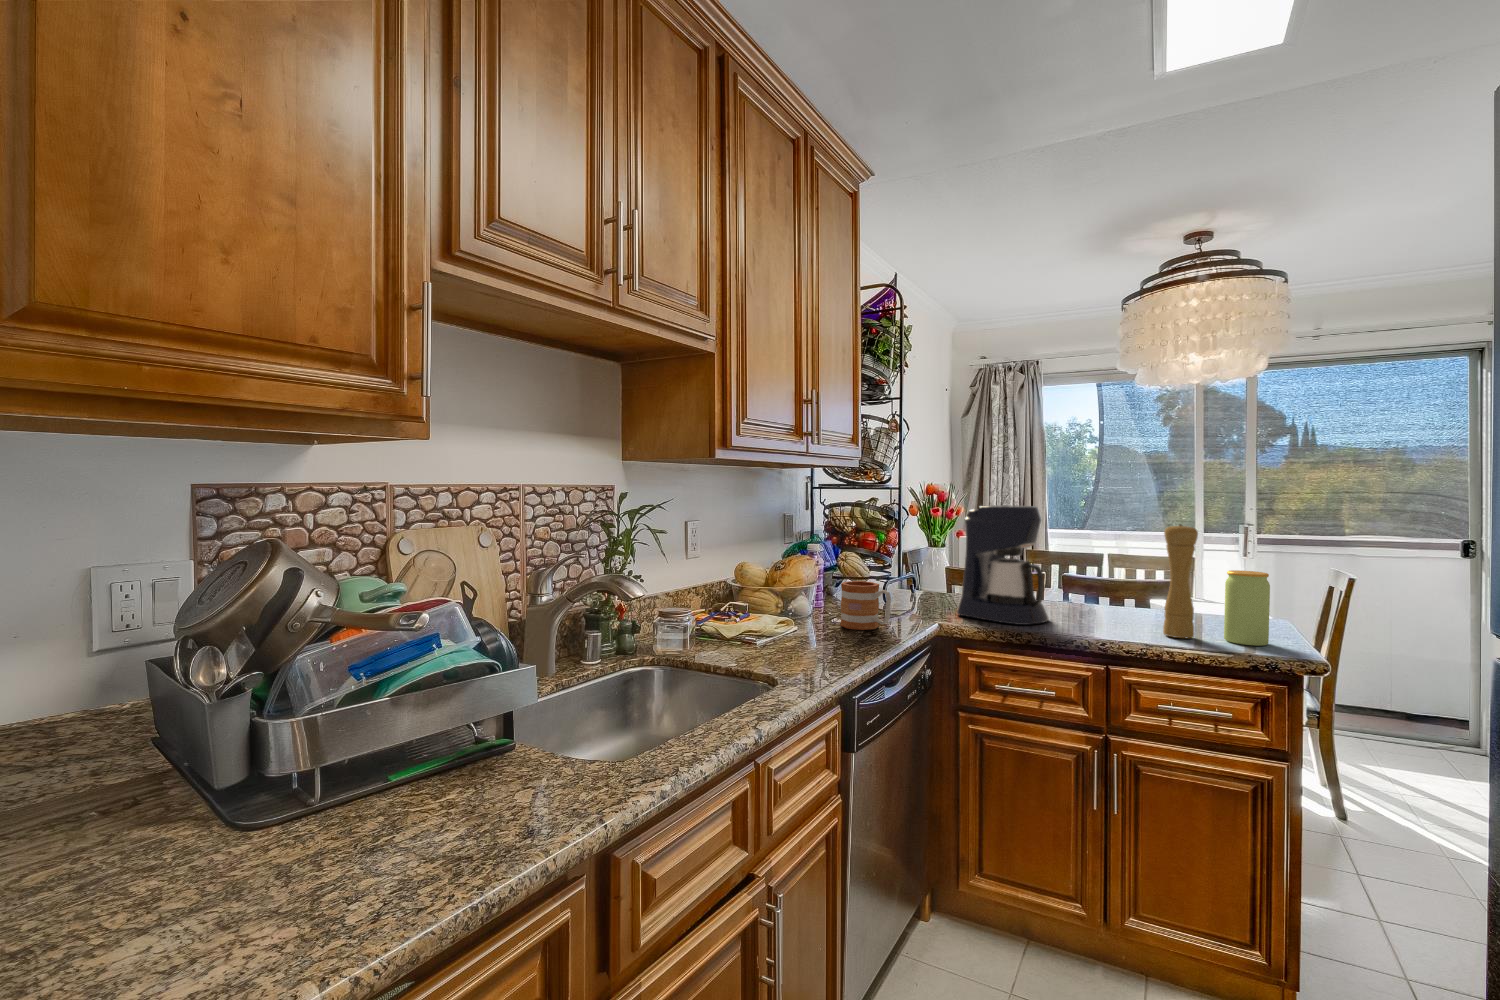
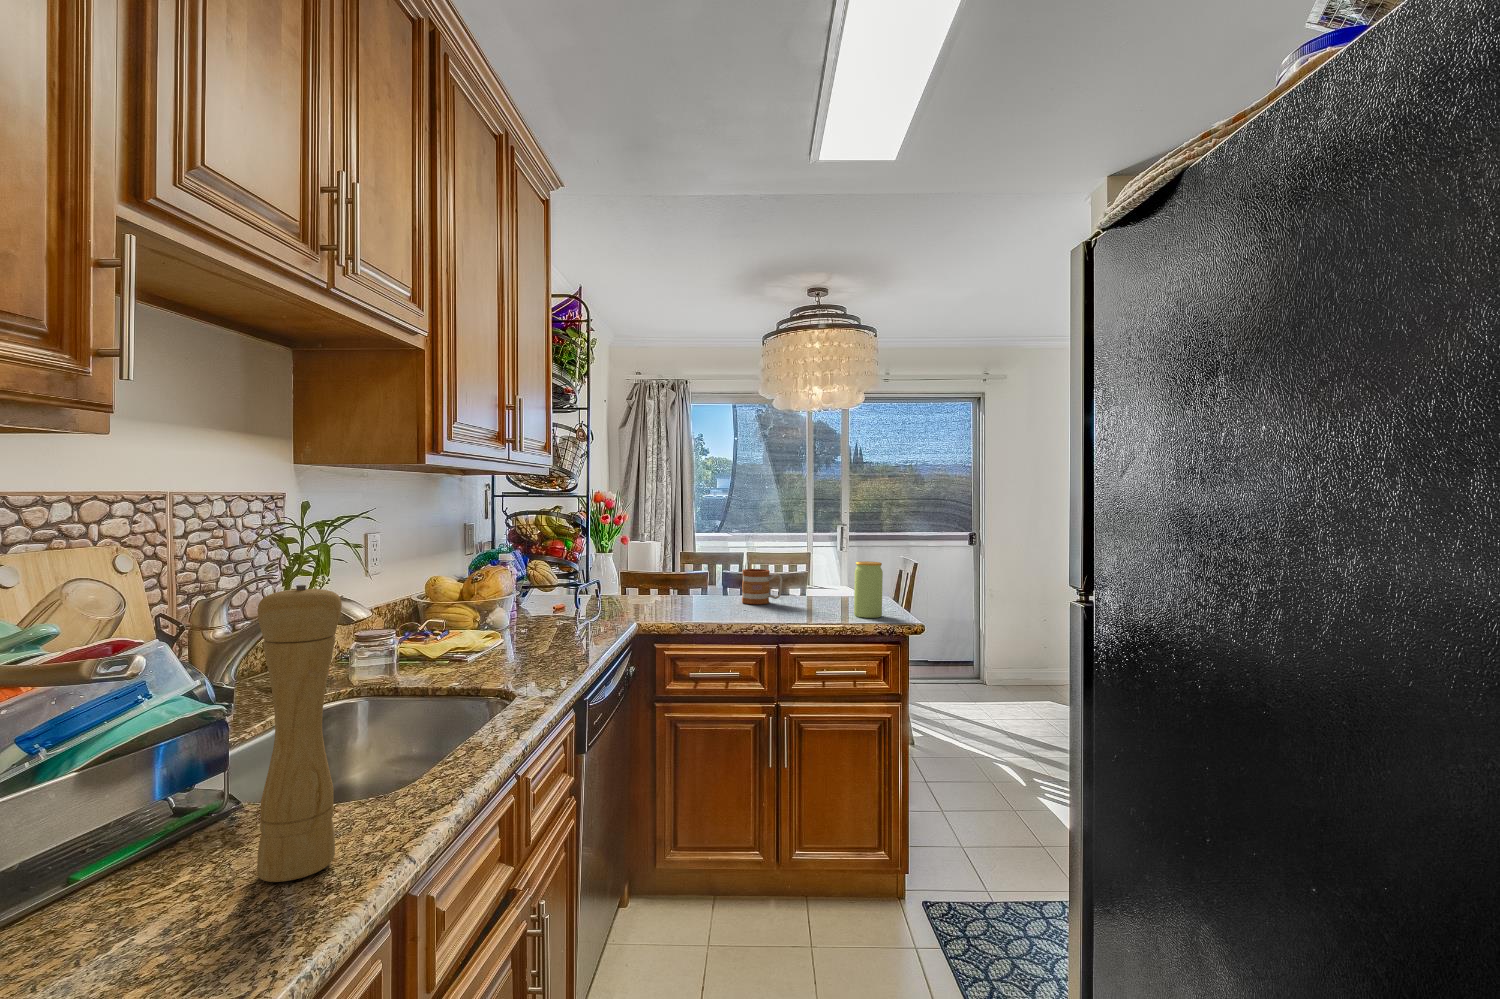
coffee maker: present [957,505,1049,625] -> none [652,513,729,618]
pepper mill: present [1163,524,1198,638] -> present [257,585,342,882]
mug: present [840,581,891,630] -> present [742,569,782,604]

